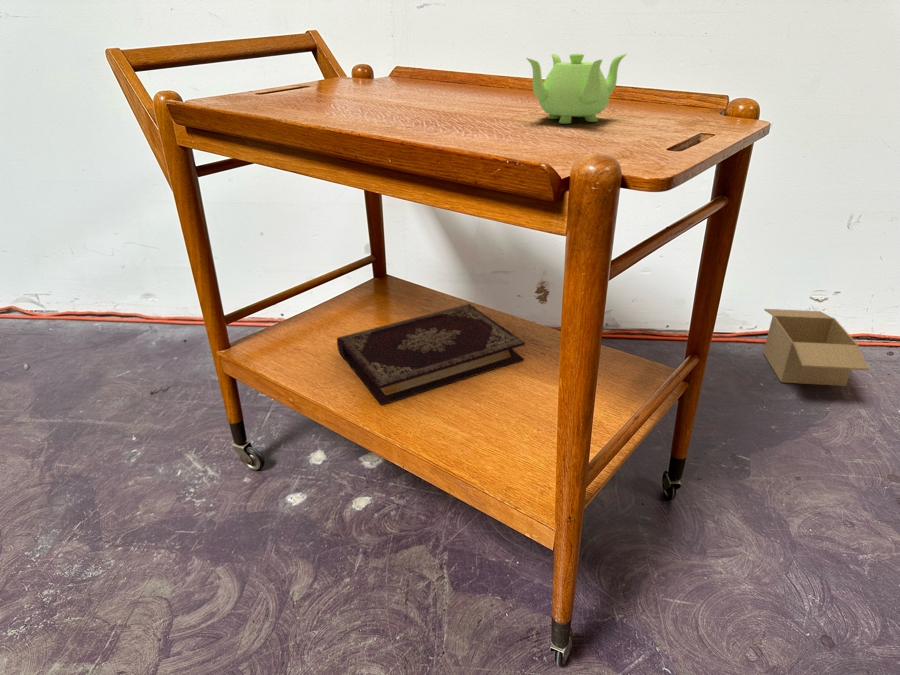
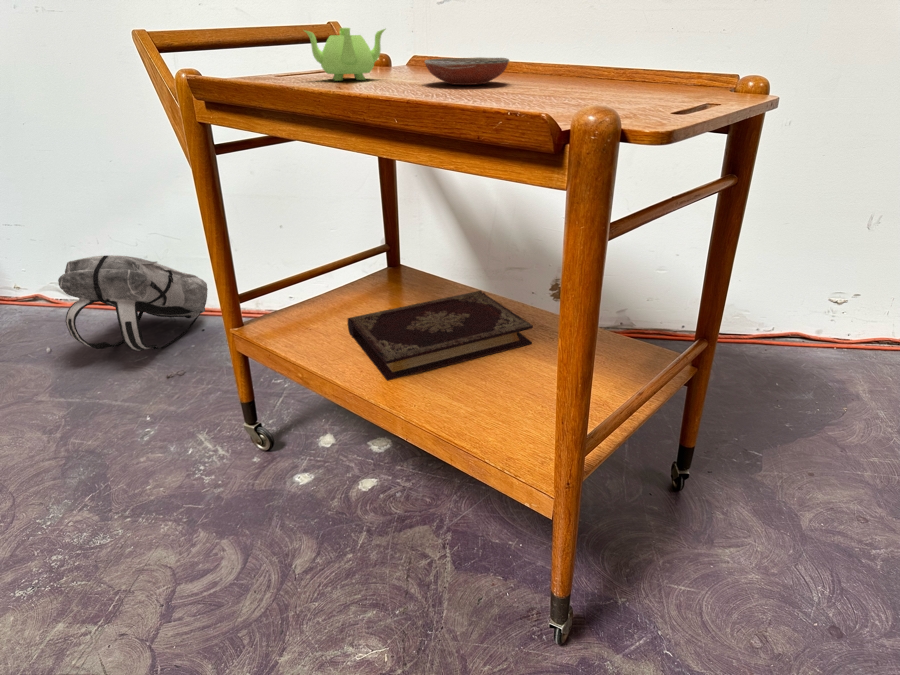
teapot: present [526,54,627,124] -> present [304,28,385,81]
decorative bowl: none [411,72,497,103] -> present [425,57,509,85]
backpack: none [32,269,187,366] -> present [58,255,208,351]
cardboard box: present [763,309,869,386] -> none [779,309,887,387]

